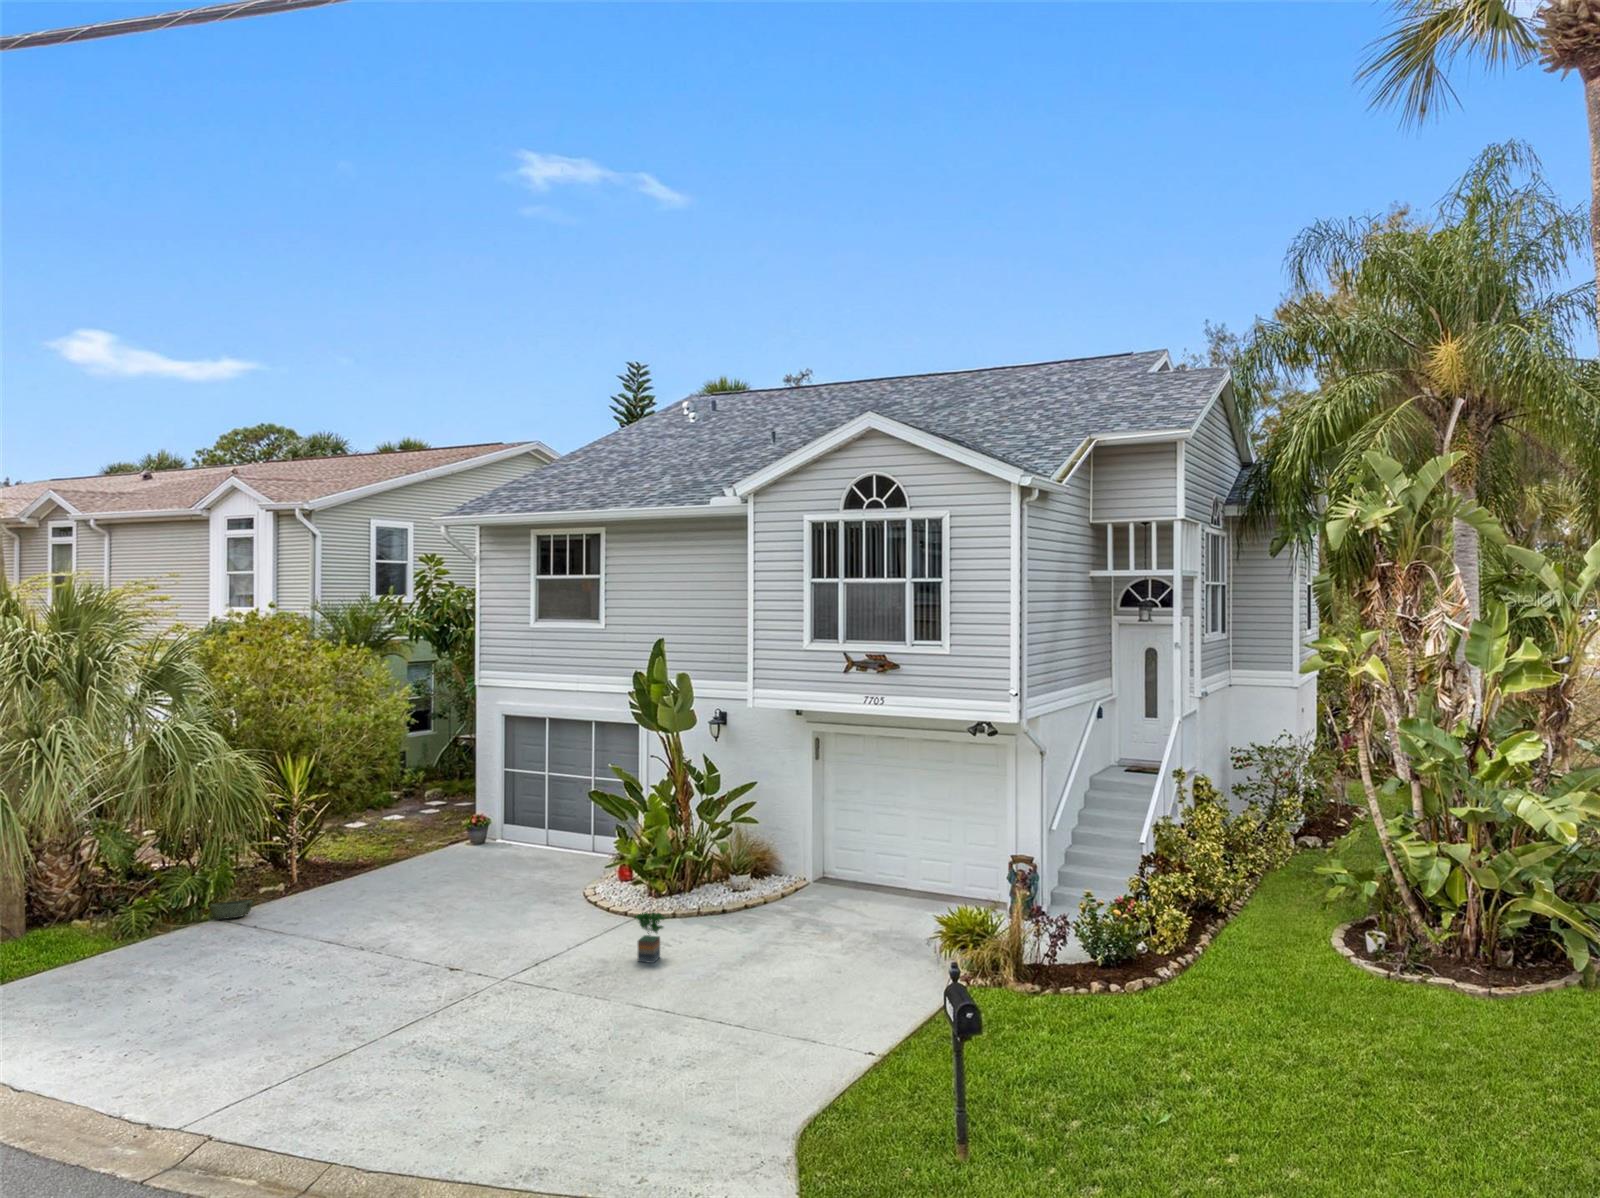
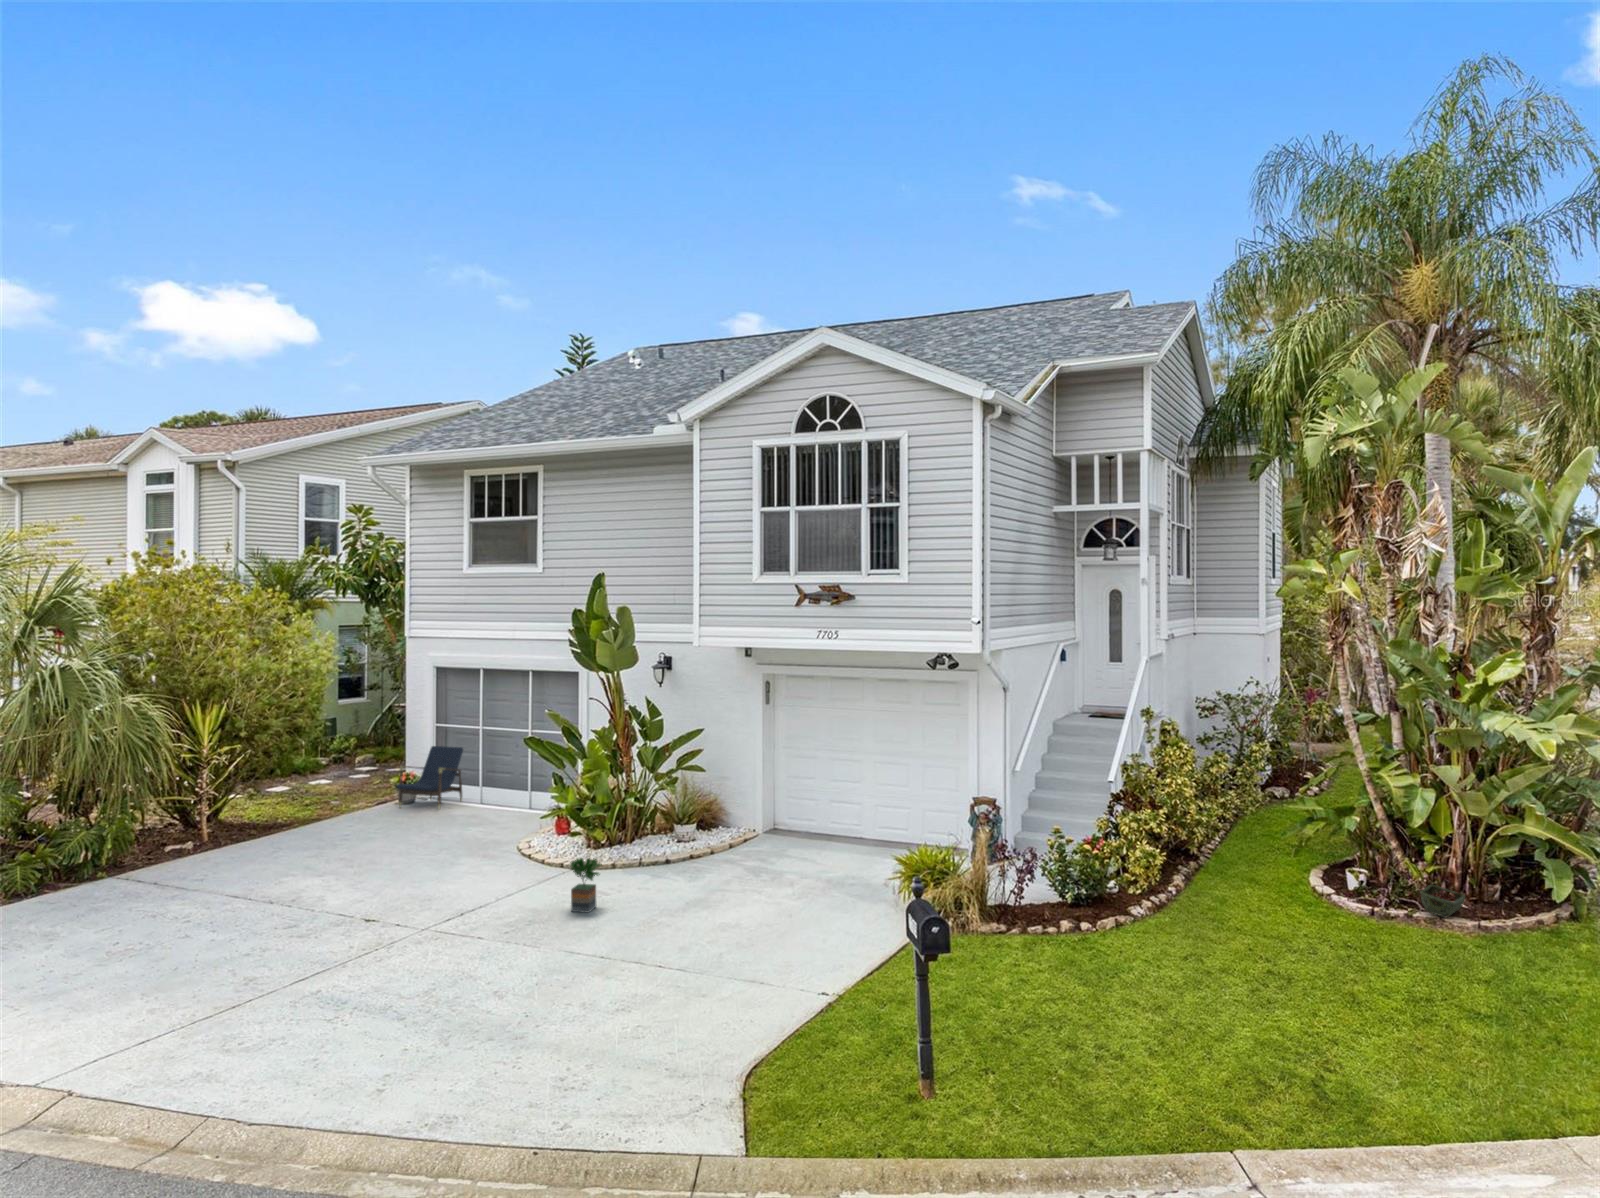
lounge chair: none [467,790,528,854] -> present [397,746,463,810]
woven basket: present [210,900,252,919] -> present [1420,885,1465,918]

